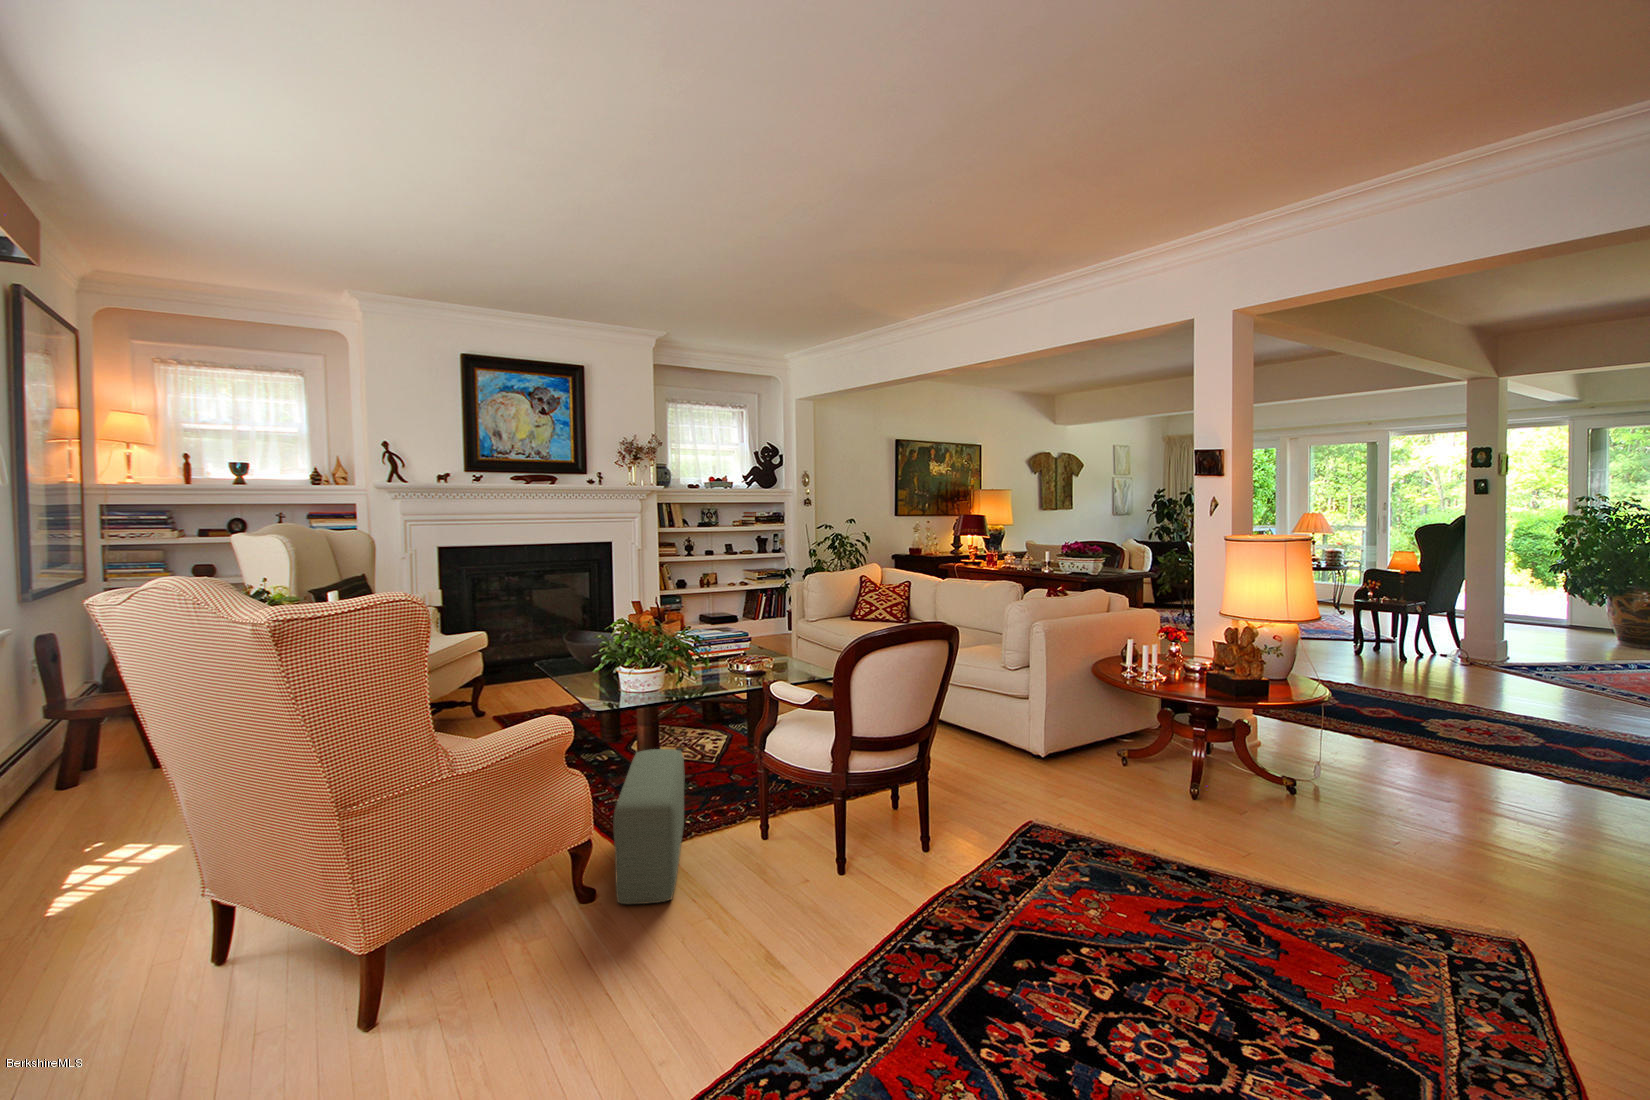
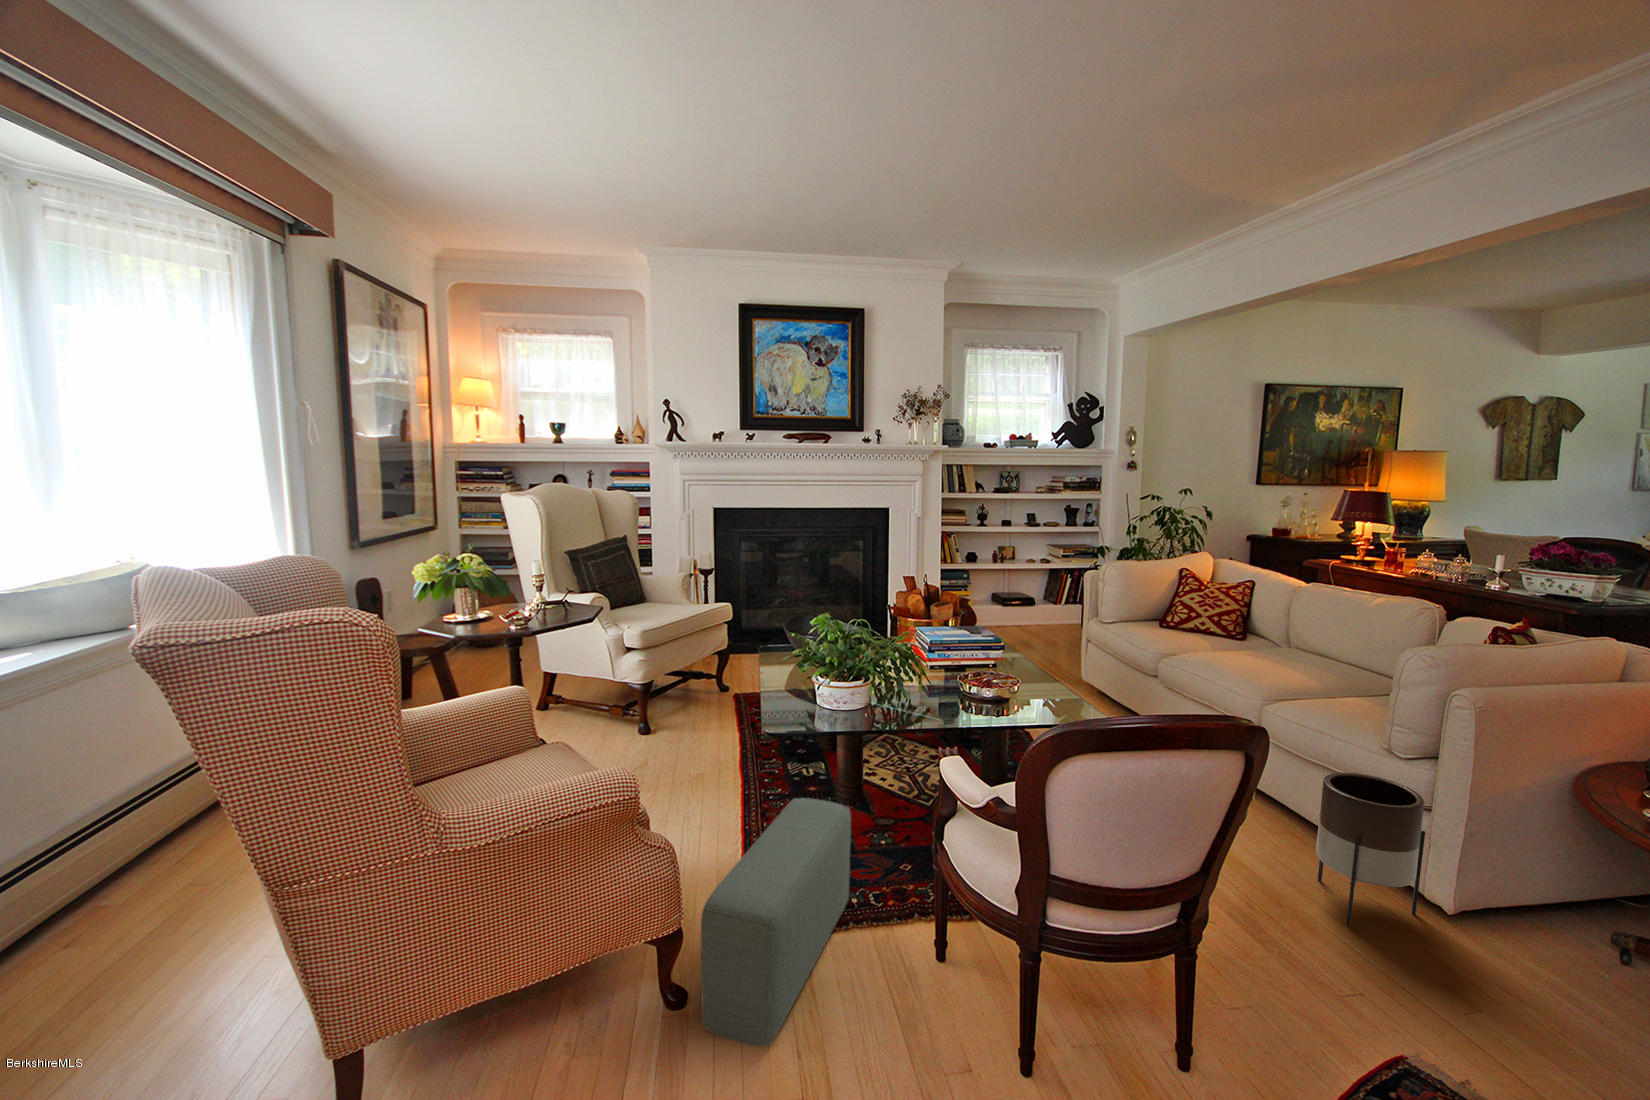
planter: none [969,684,1023,774] -> present [1316,772,1425,926]

